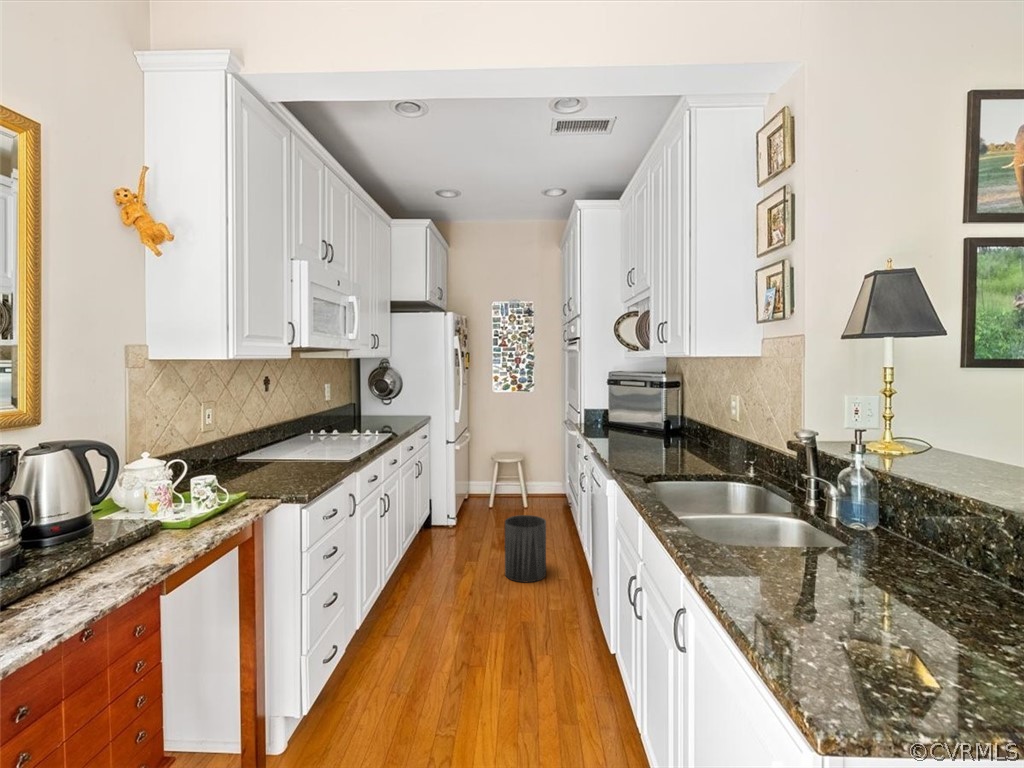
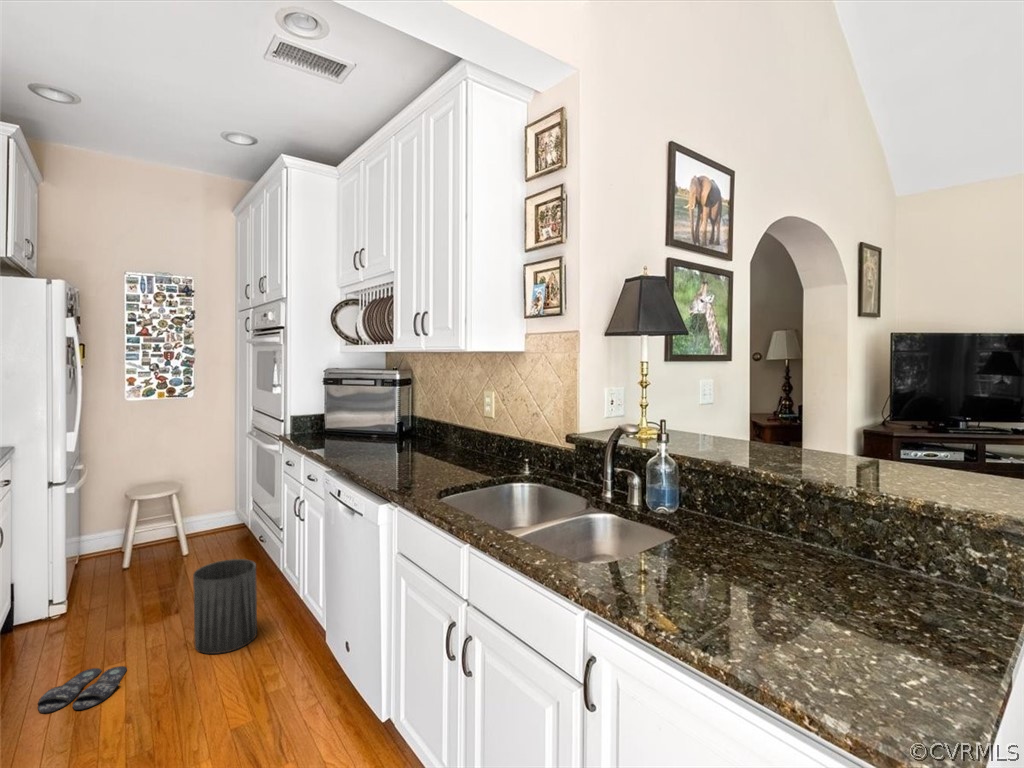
slippers: none [417,569,465,591] -> present [38,666,127,713]

